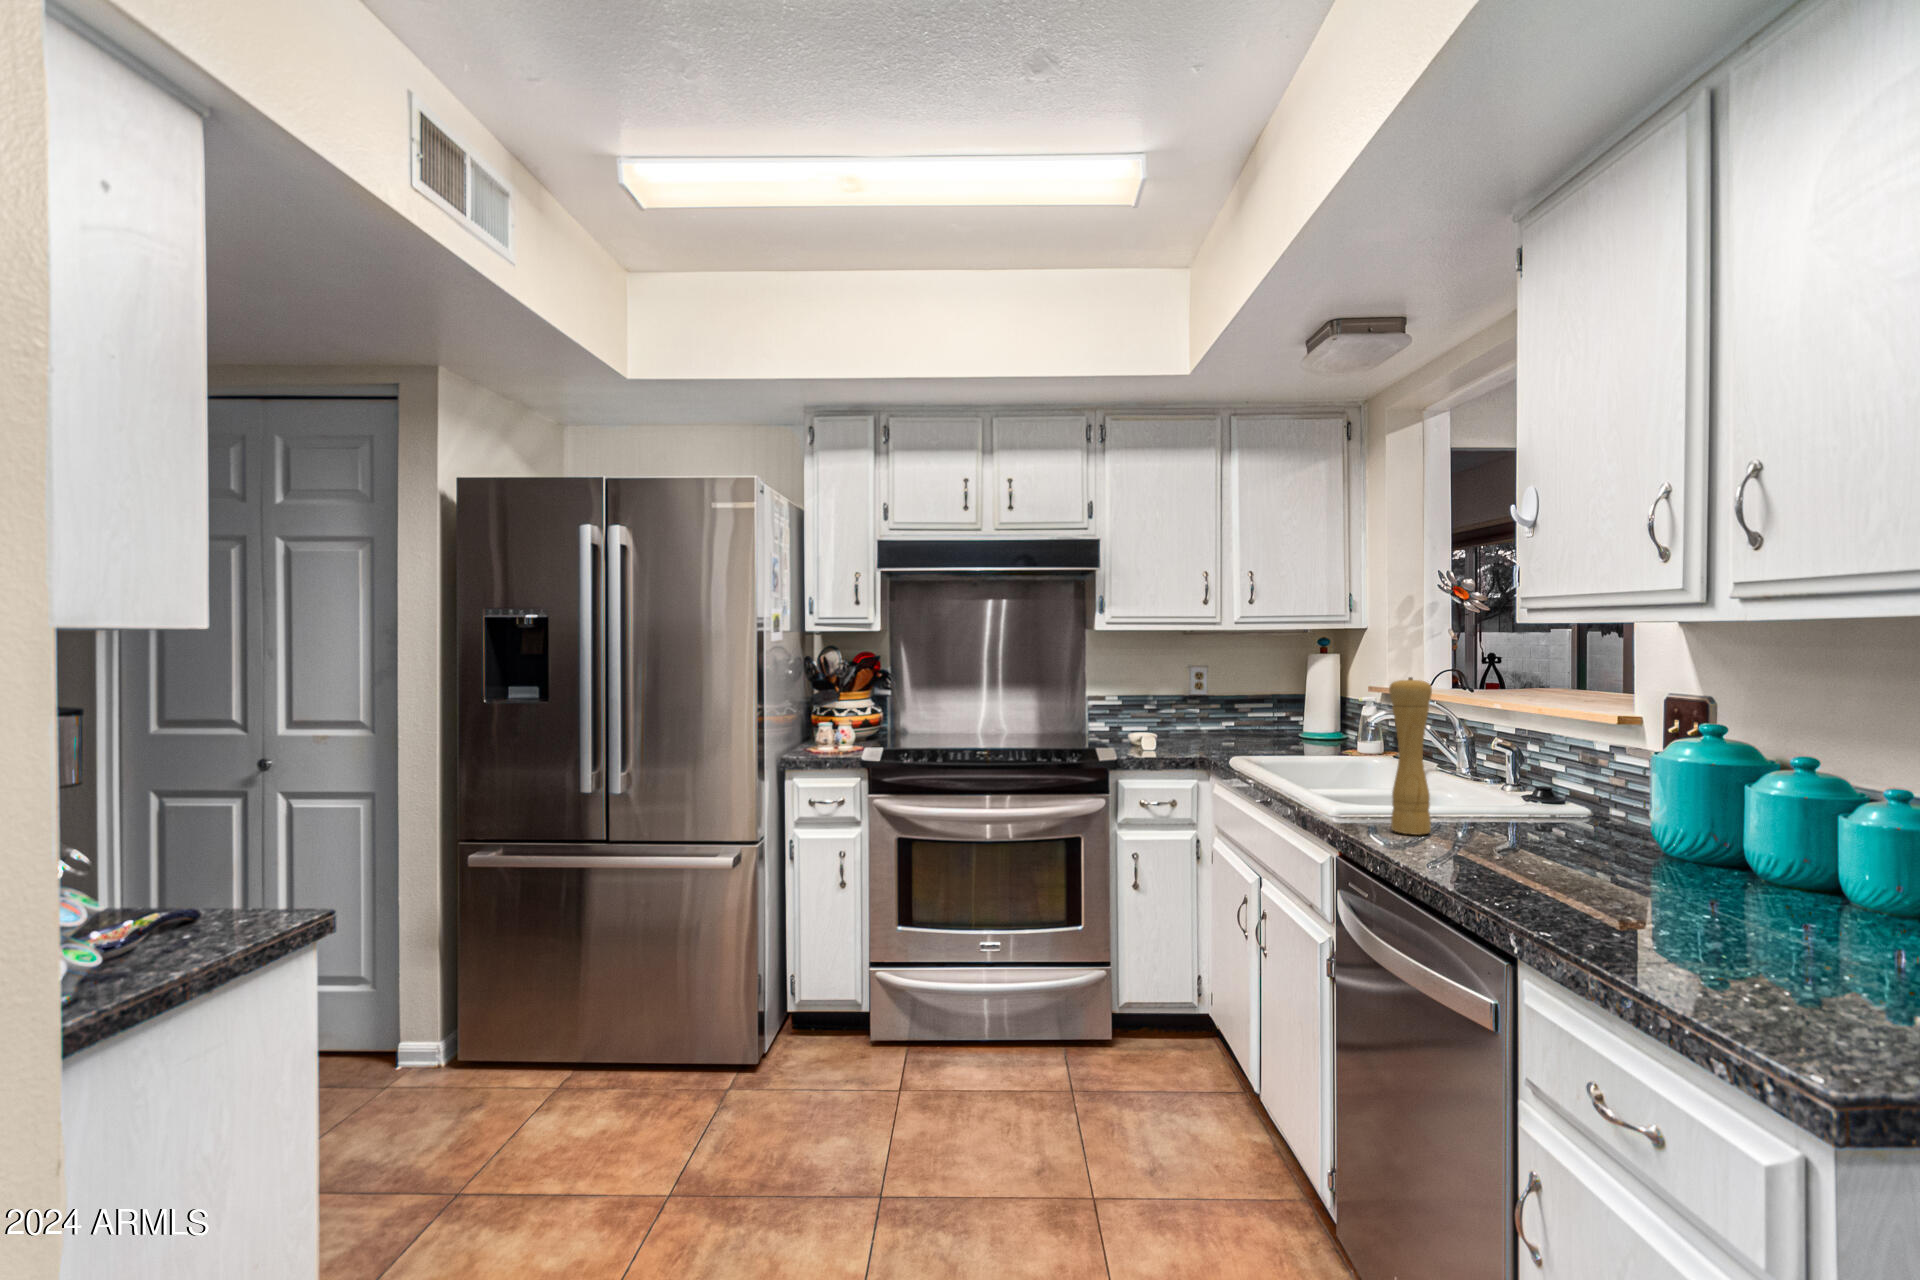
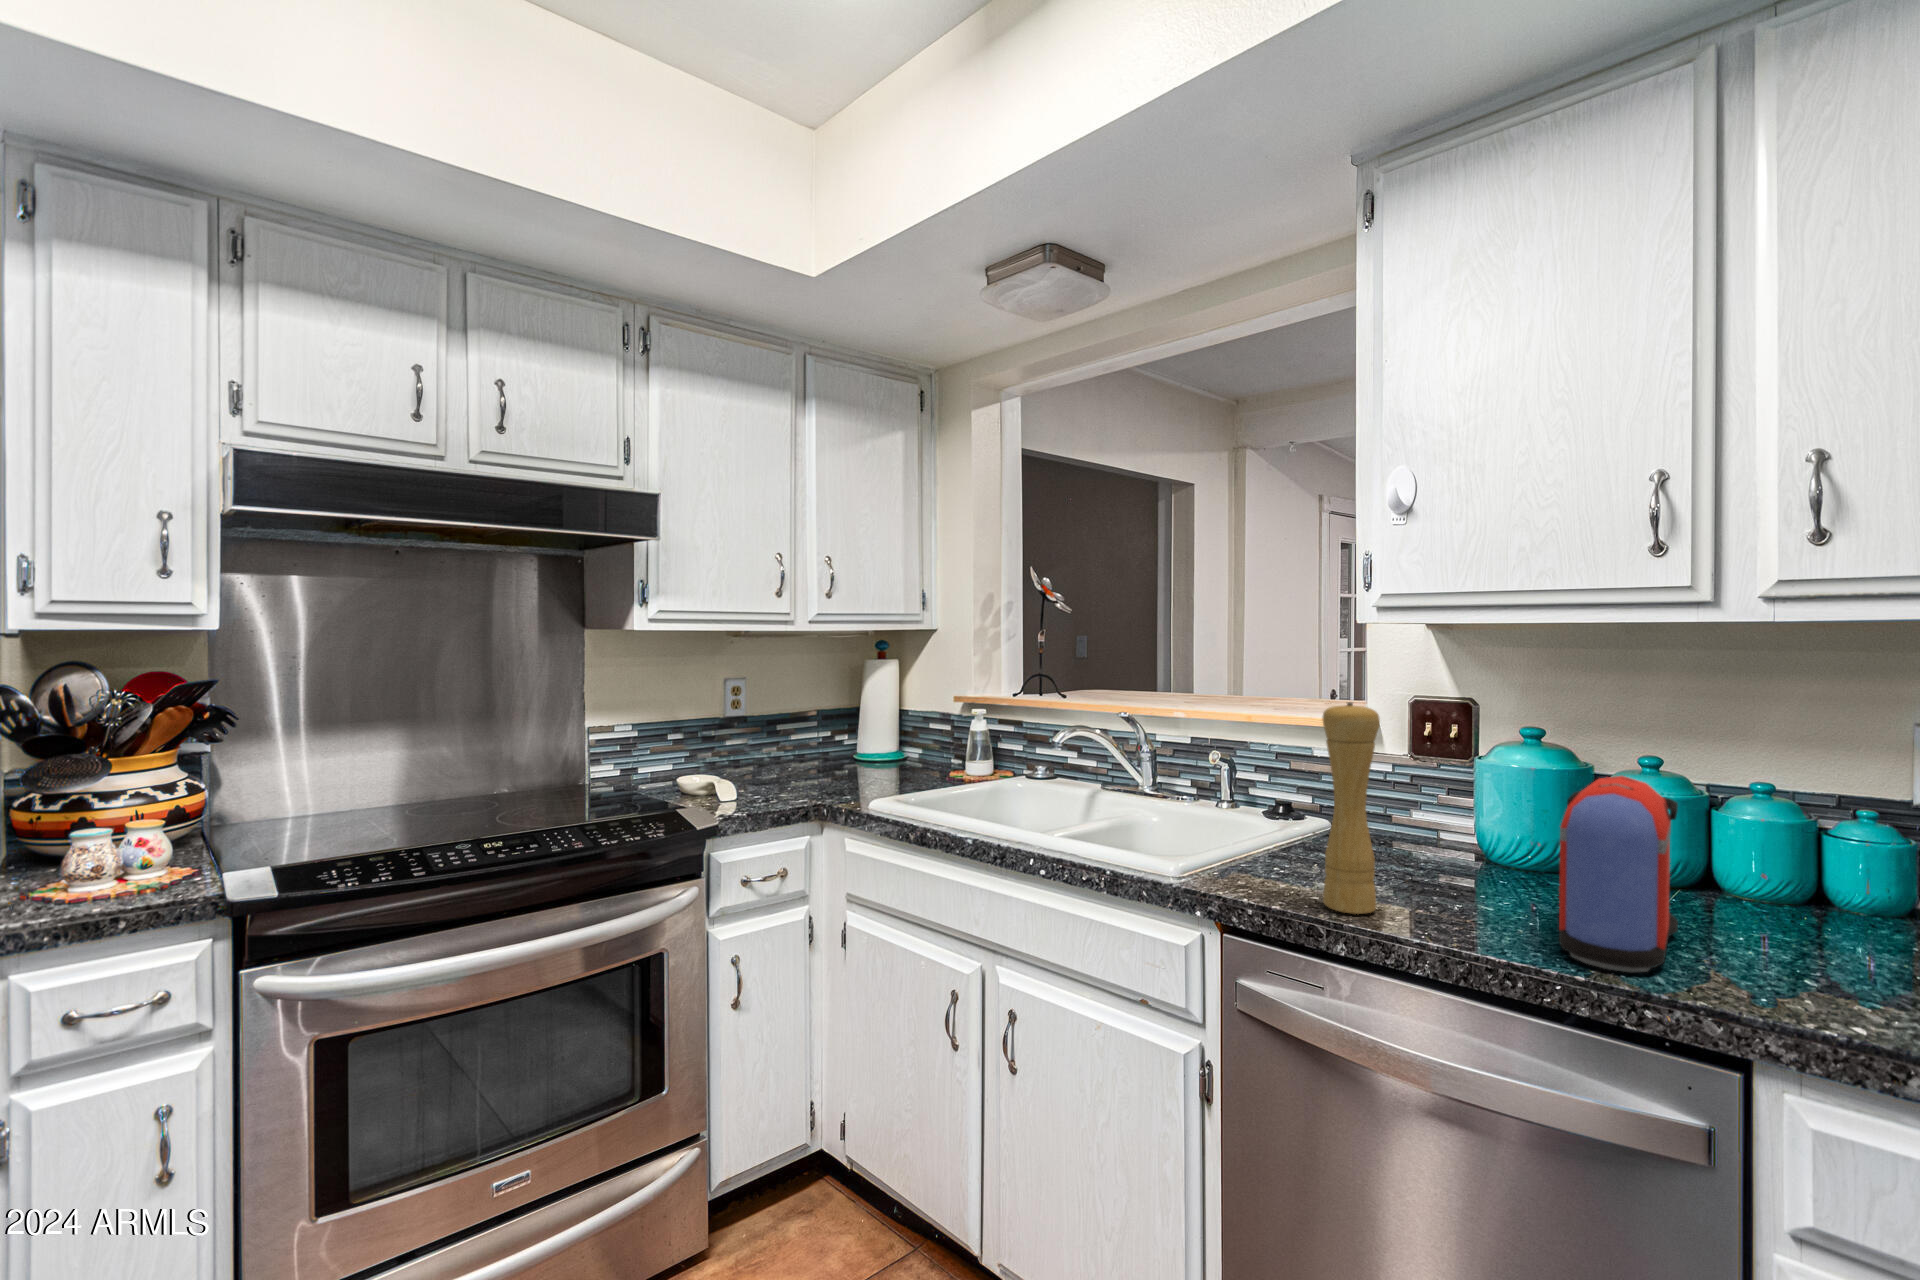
coffee maker: none [1479,740,1667,876] -> present [1559,776,1678,972]

